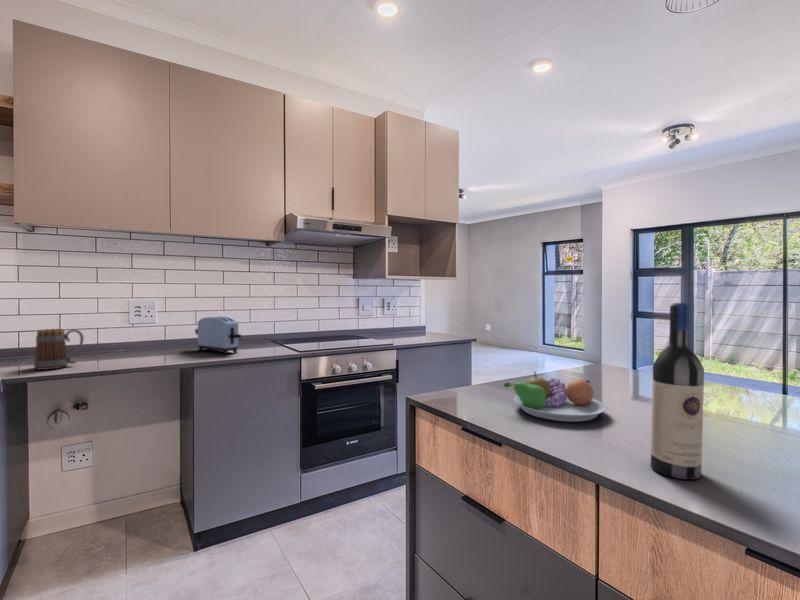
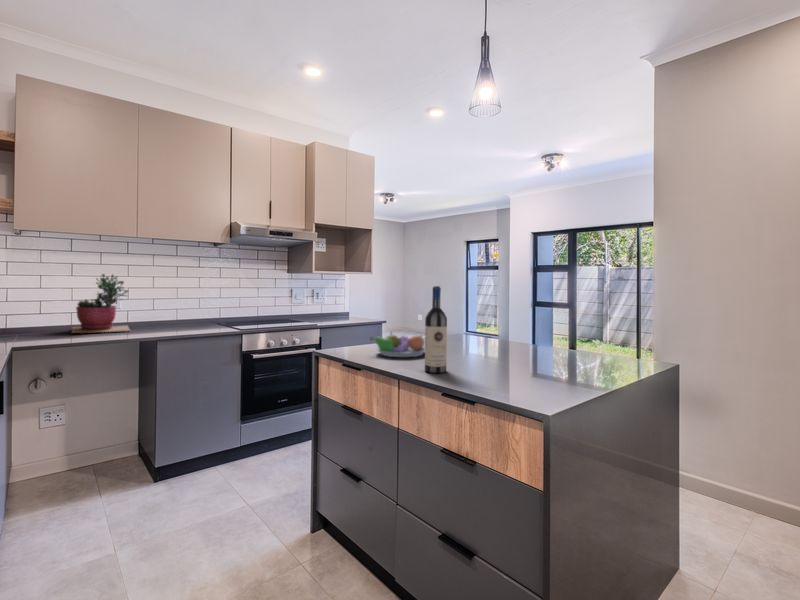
succulent plant: none [92,280,165,356] -> present [72,274,130,333]
toaster: present [195,317,241,354] -> none [155,303,194,332]
mug: present [34,329,84,370] -> none [29,311,68,342]

